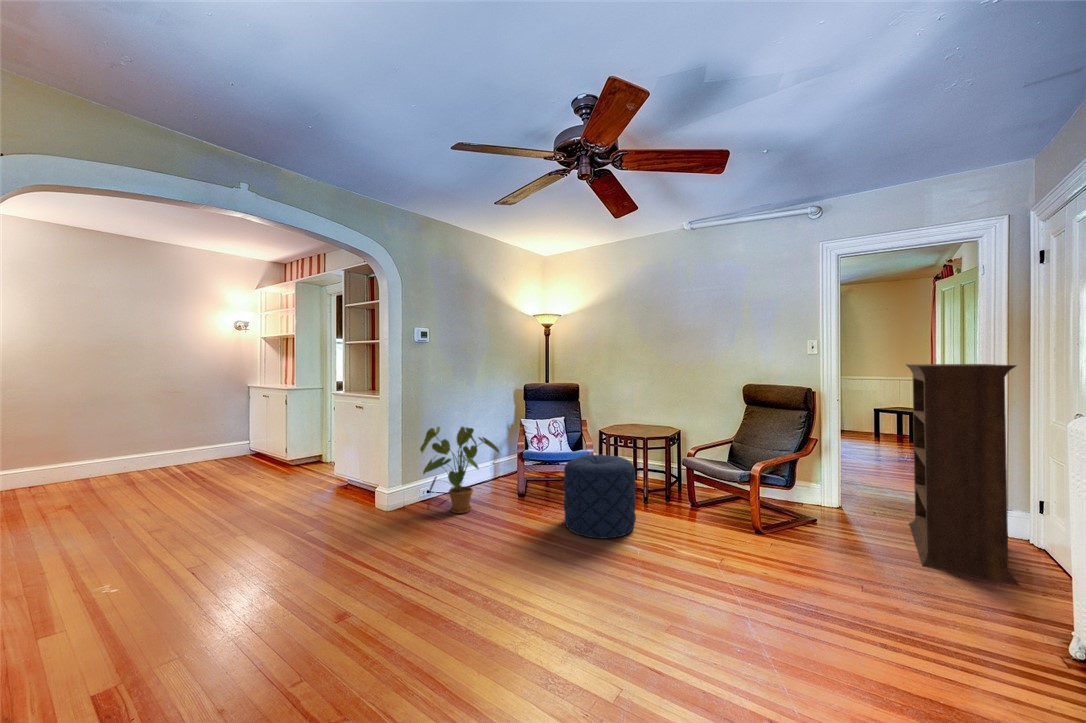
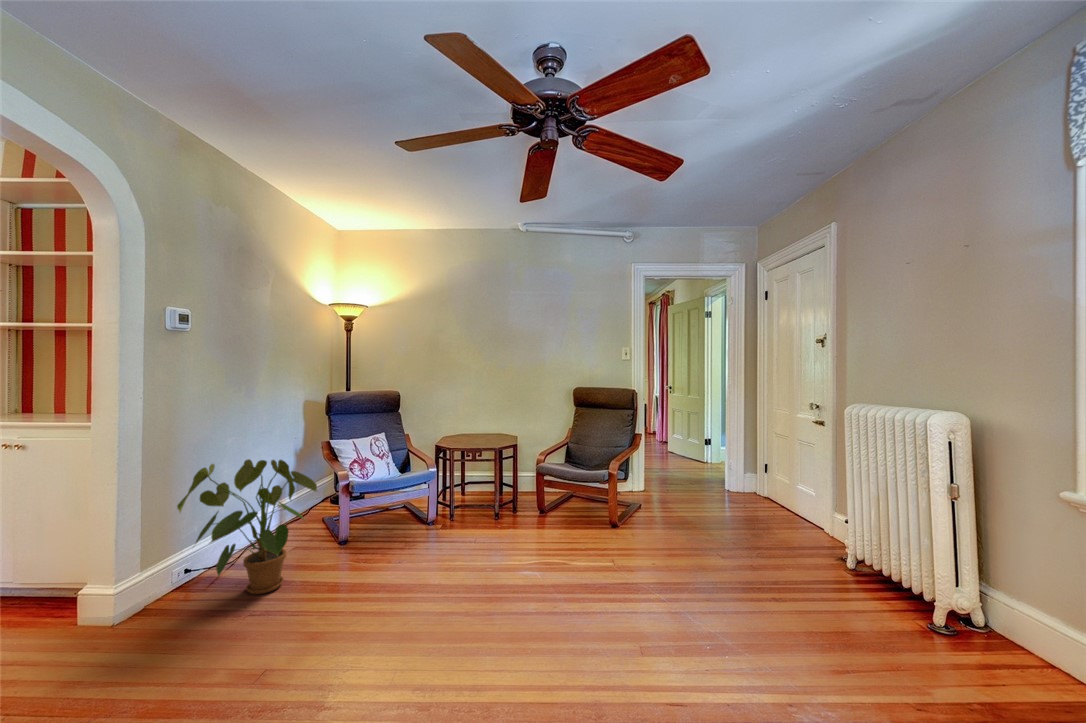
bookcase: present [906,364,1020,586] -> none [689,370,780,526]
pouf: present [563,455,636,538] -> none [432,473,517,575]

